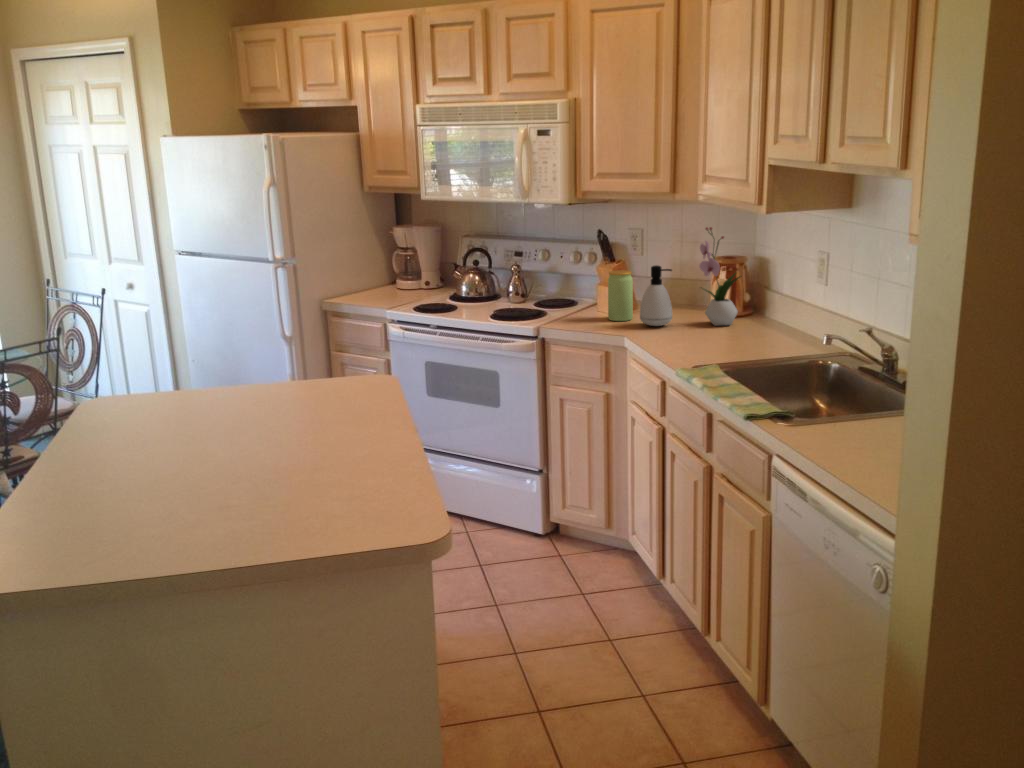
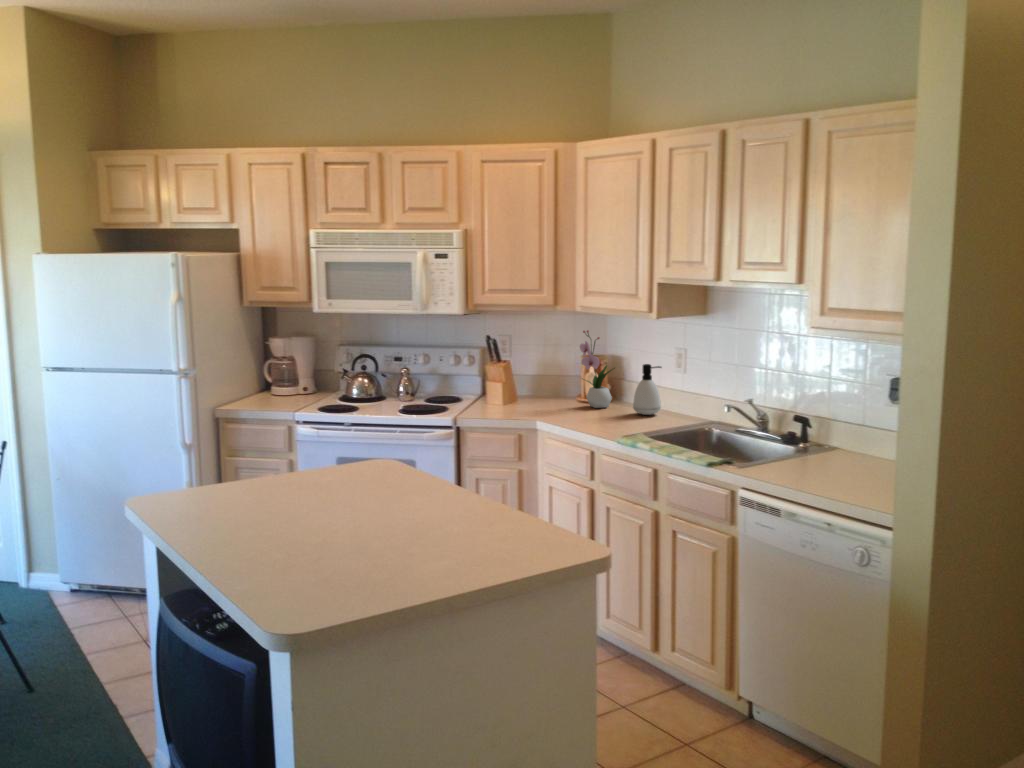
soap dispenser: present [640,265,672,326] -> present [633,364,661,415]
jar: present [608,270,633,321] -> none [504,368,526,410]

